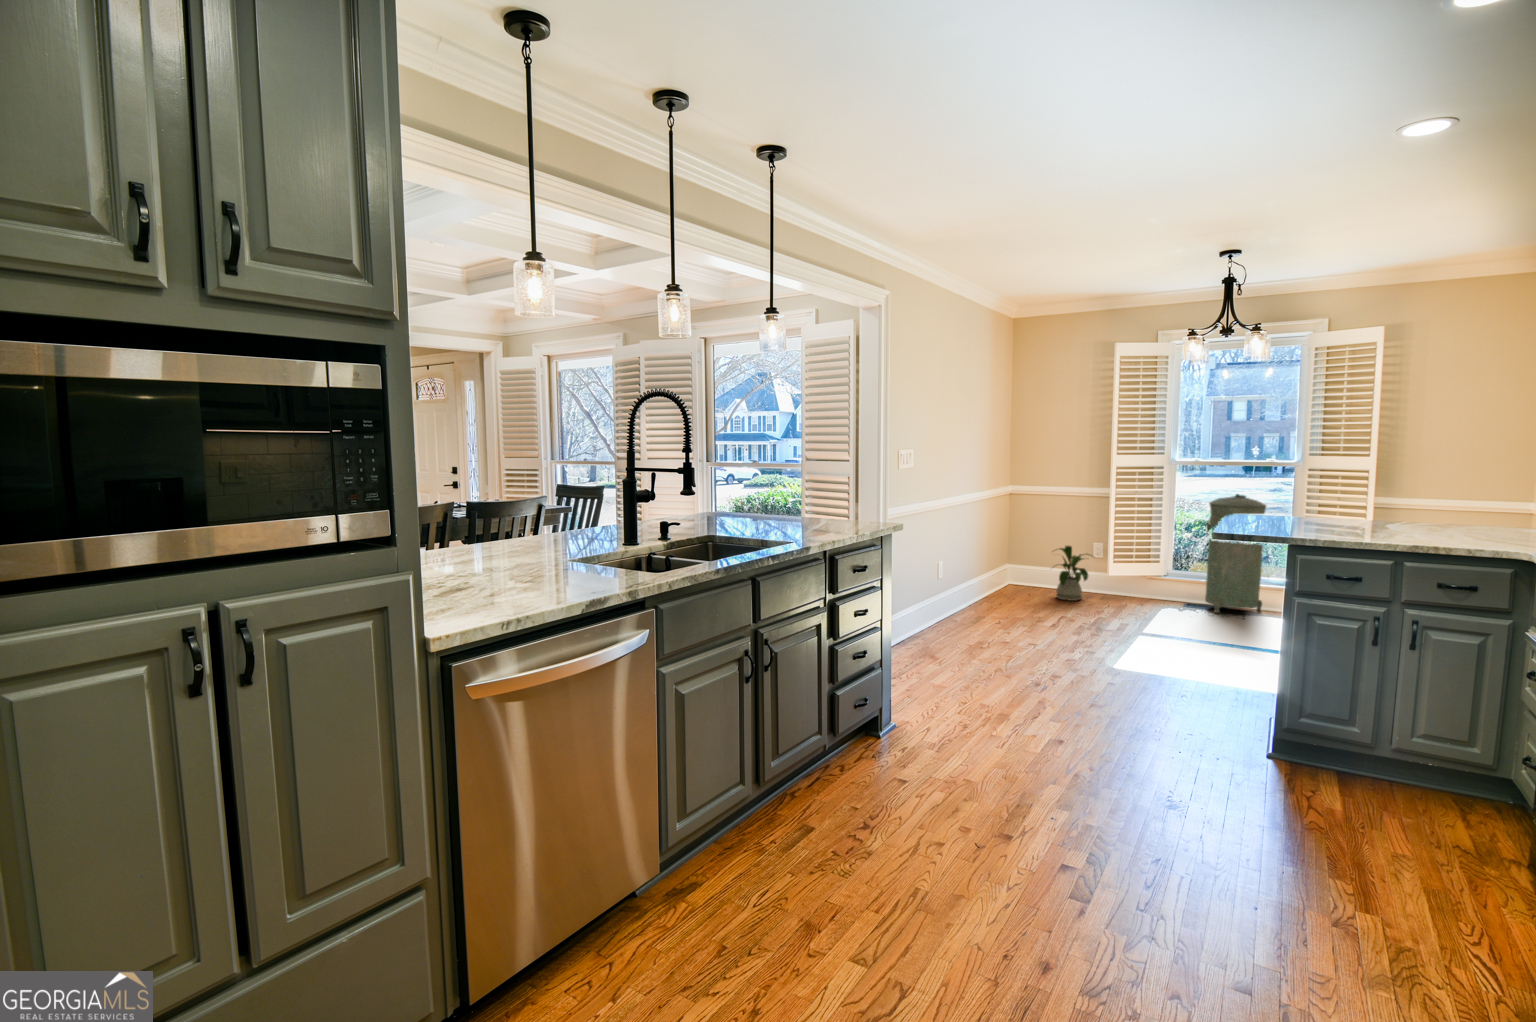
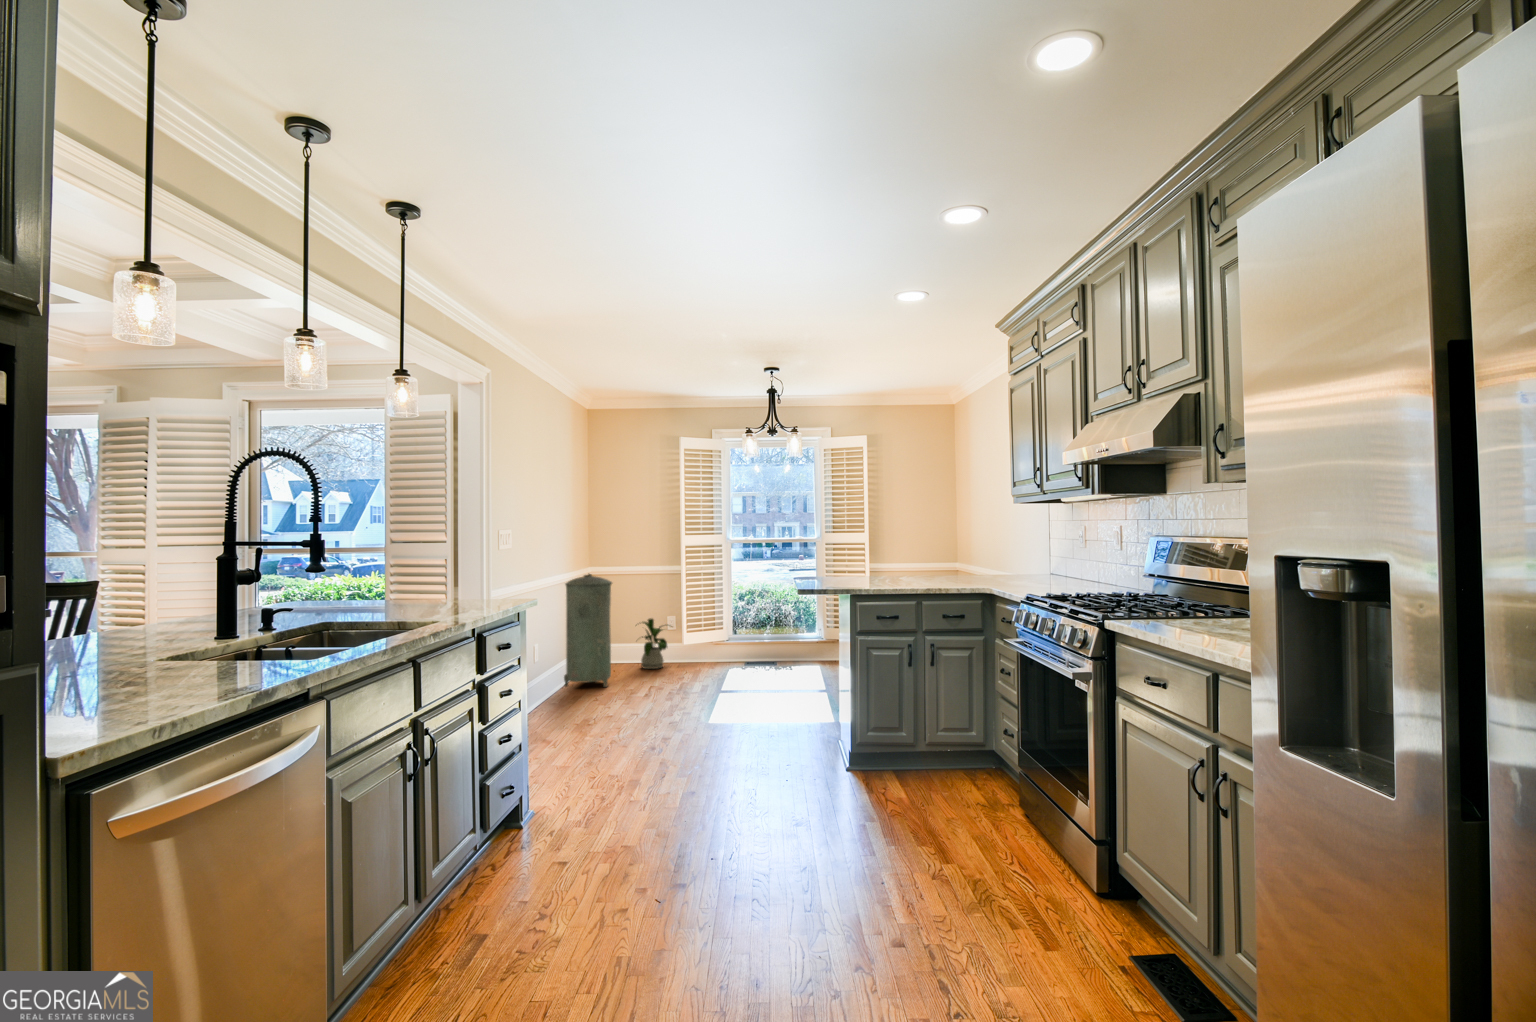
trash can: present [1205,494,1266,613] -> present [564,574,612,687]

